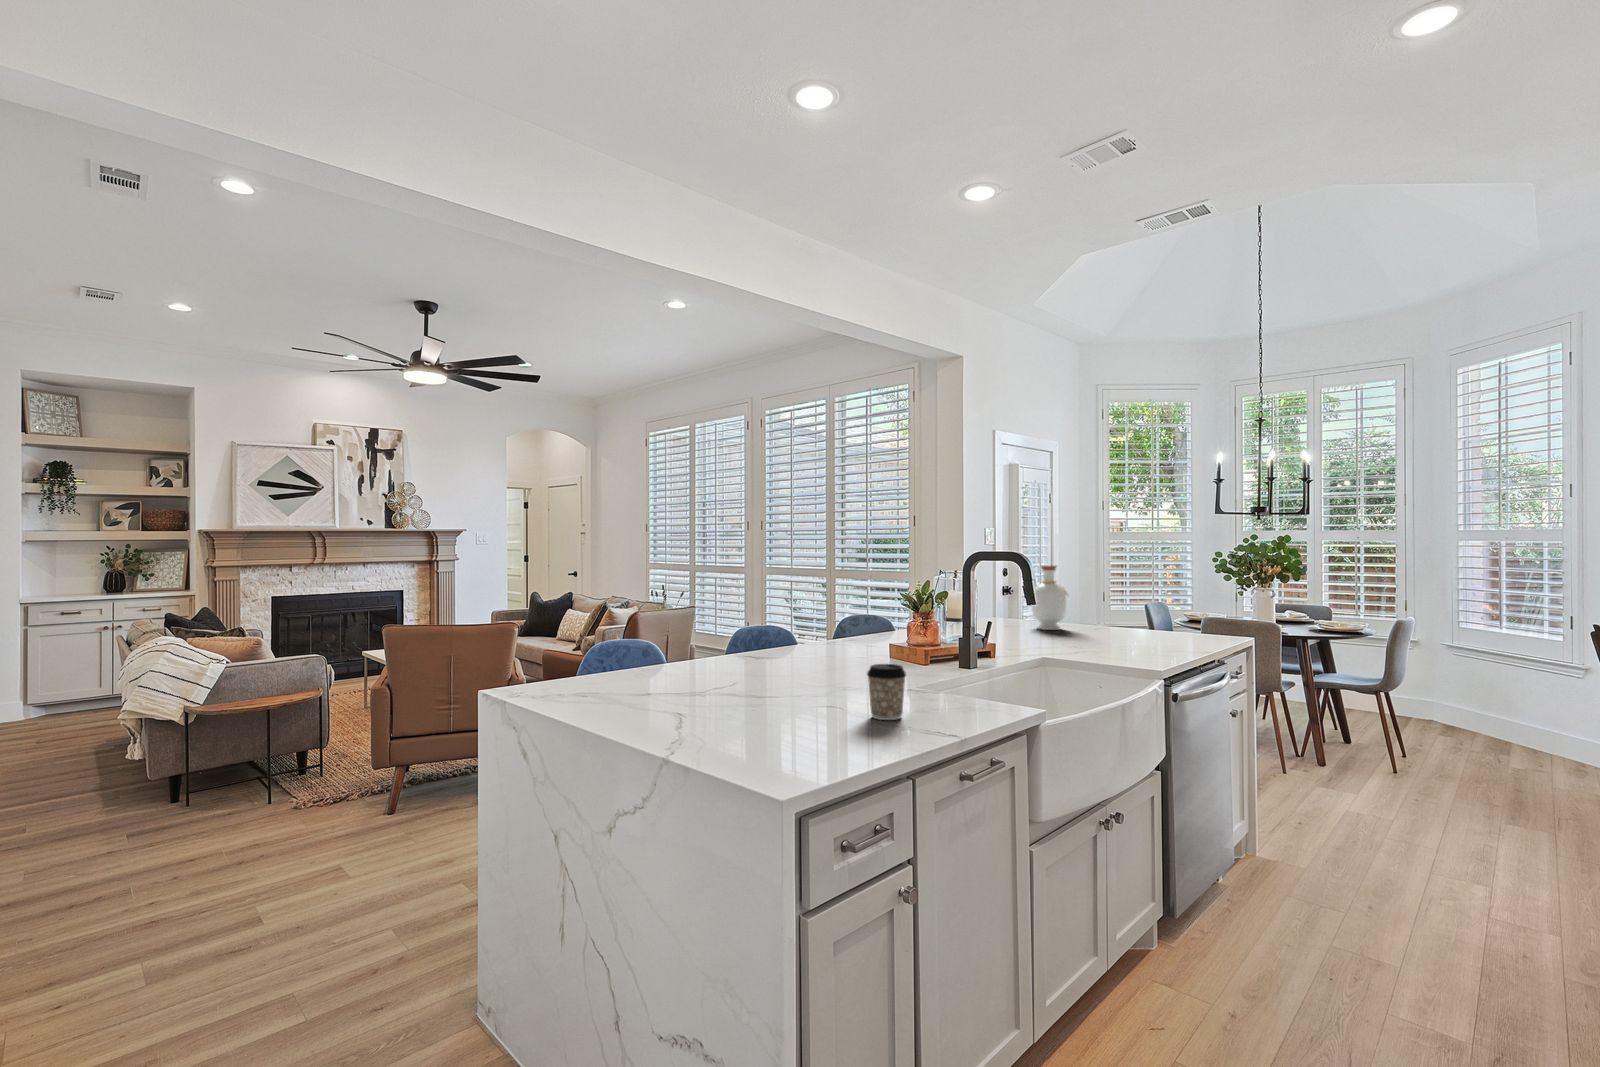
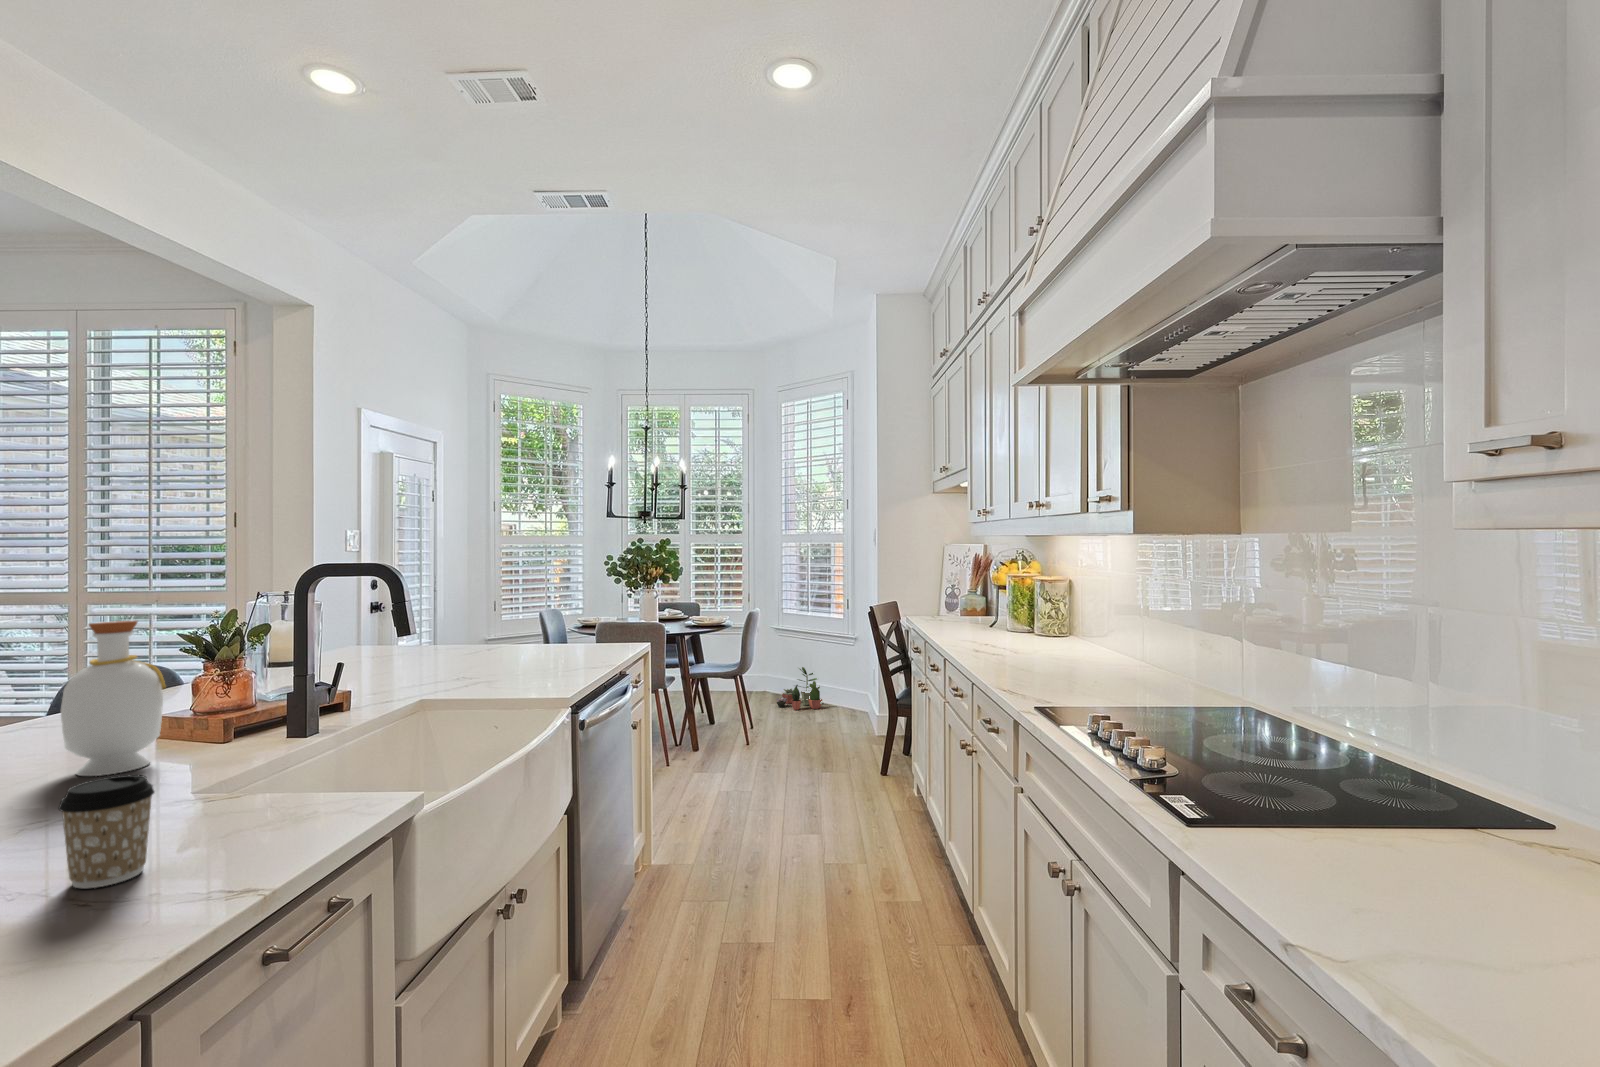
bottle: present [1032,566,1068,630] -> present [61,621,166,776]
potted plant: none [1439,693,1513,748] -> present [776,667,822,710]

